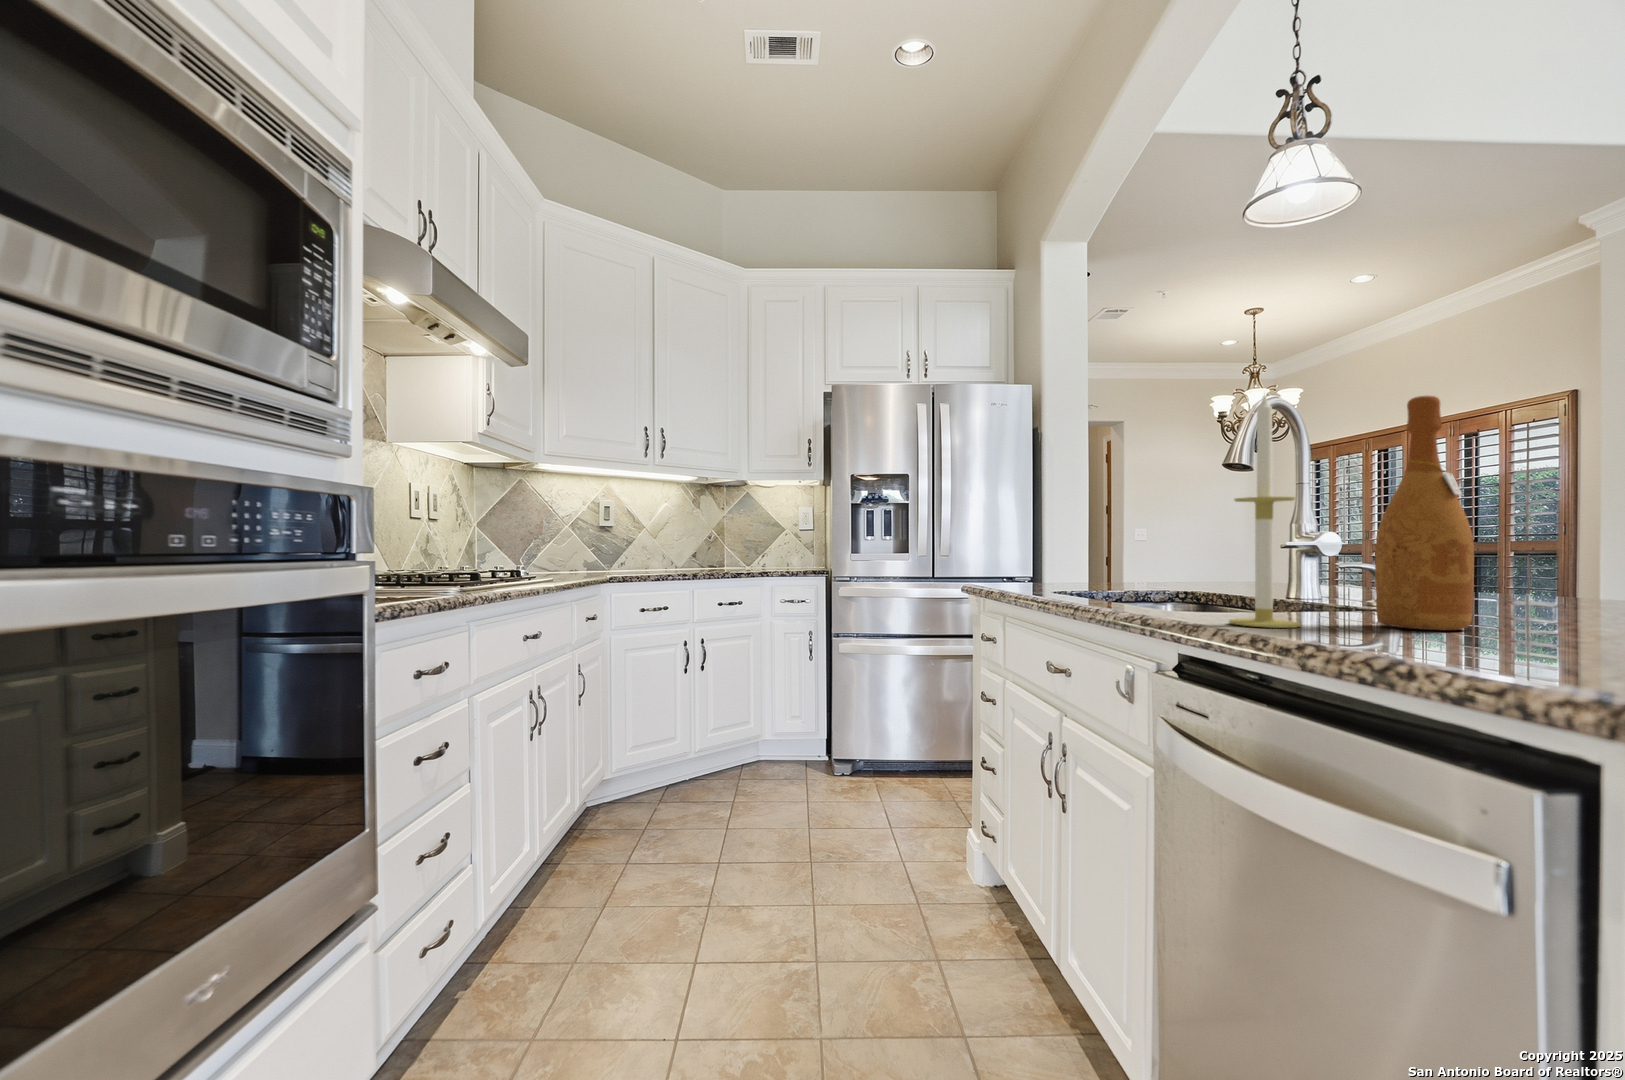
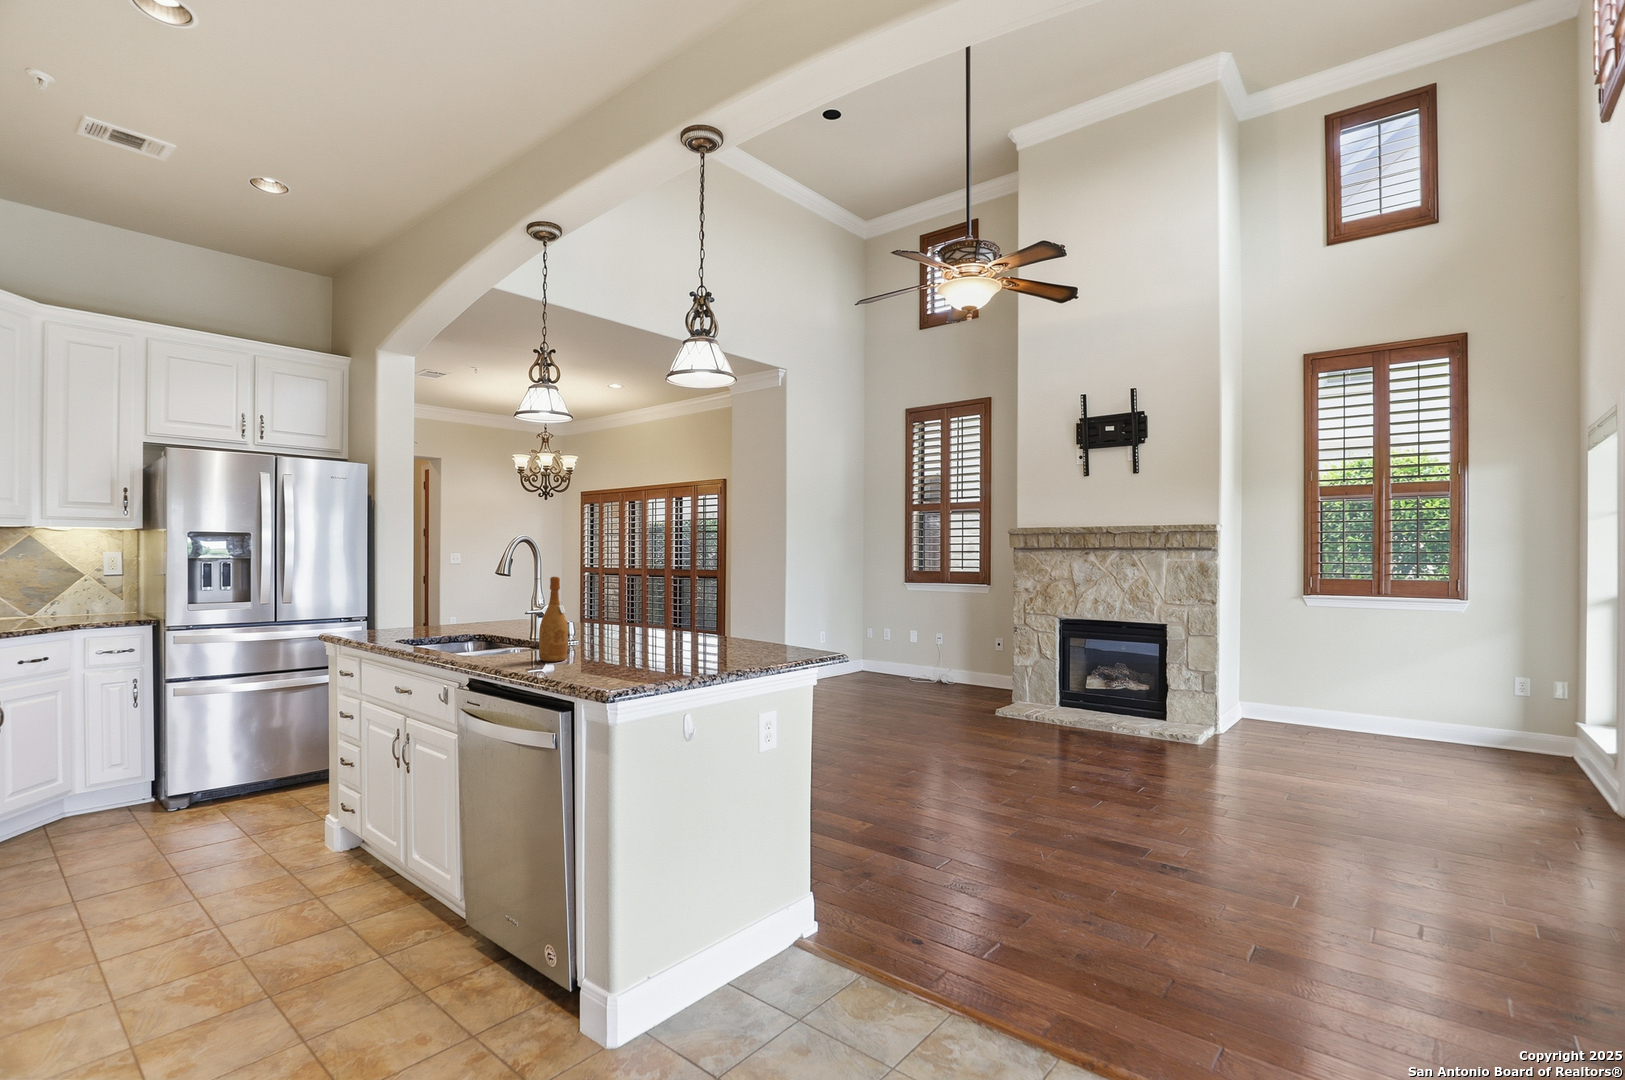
candle: present [1229,395,1300,628] -> none [487,572,513,666]

